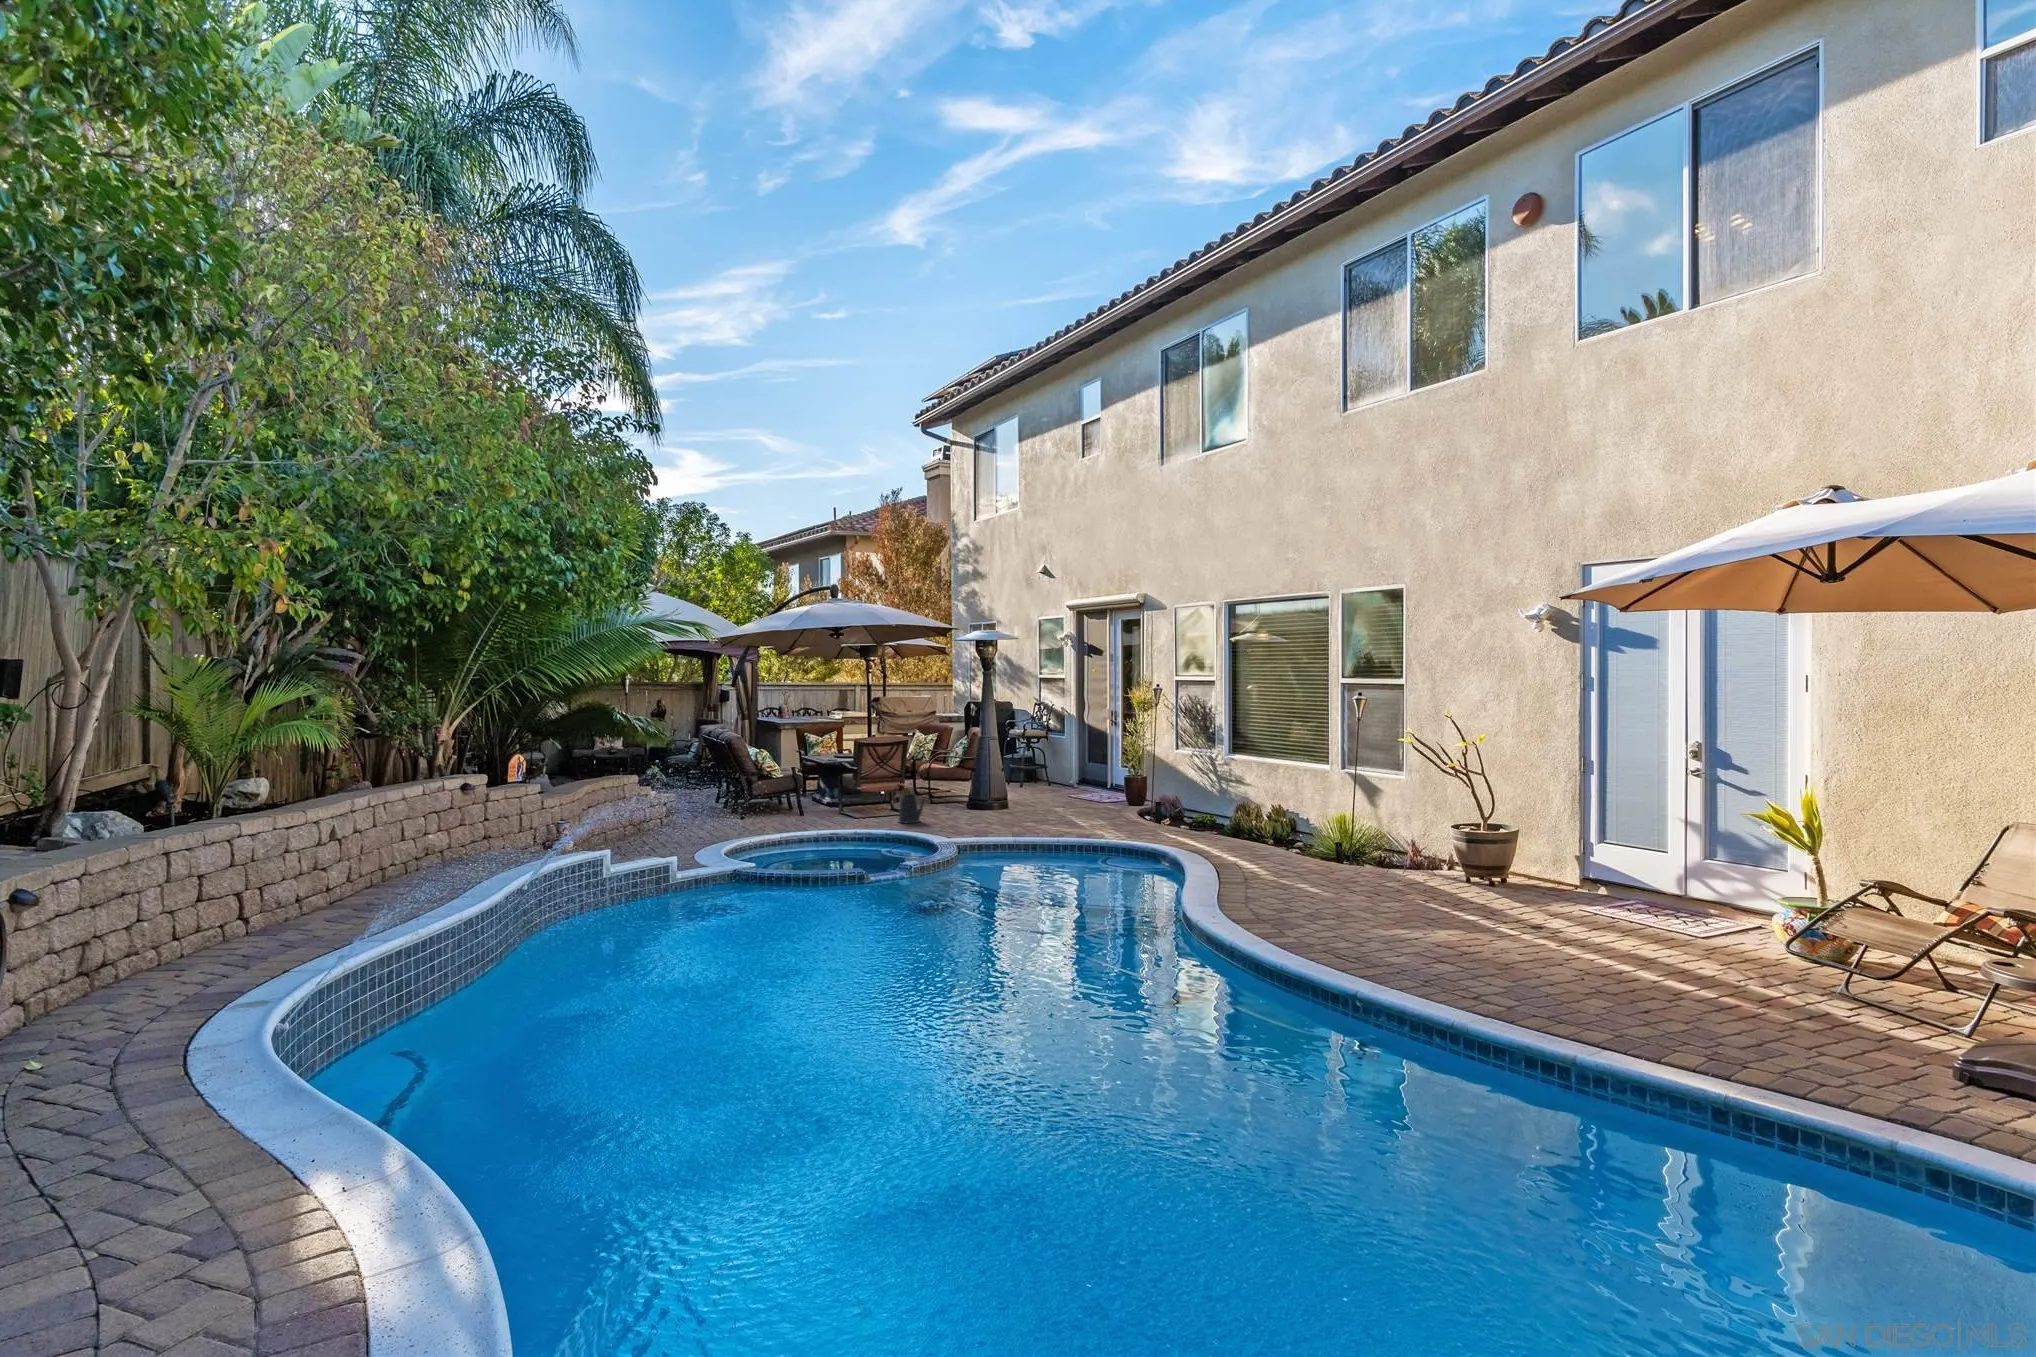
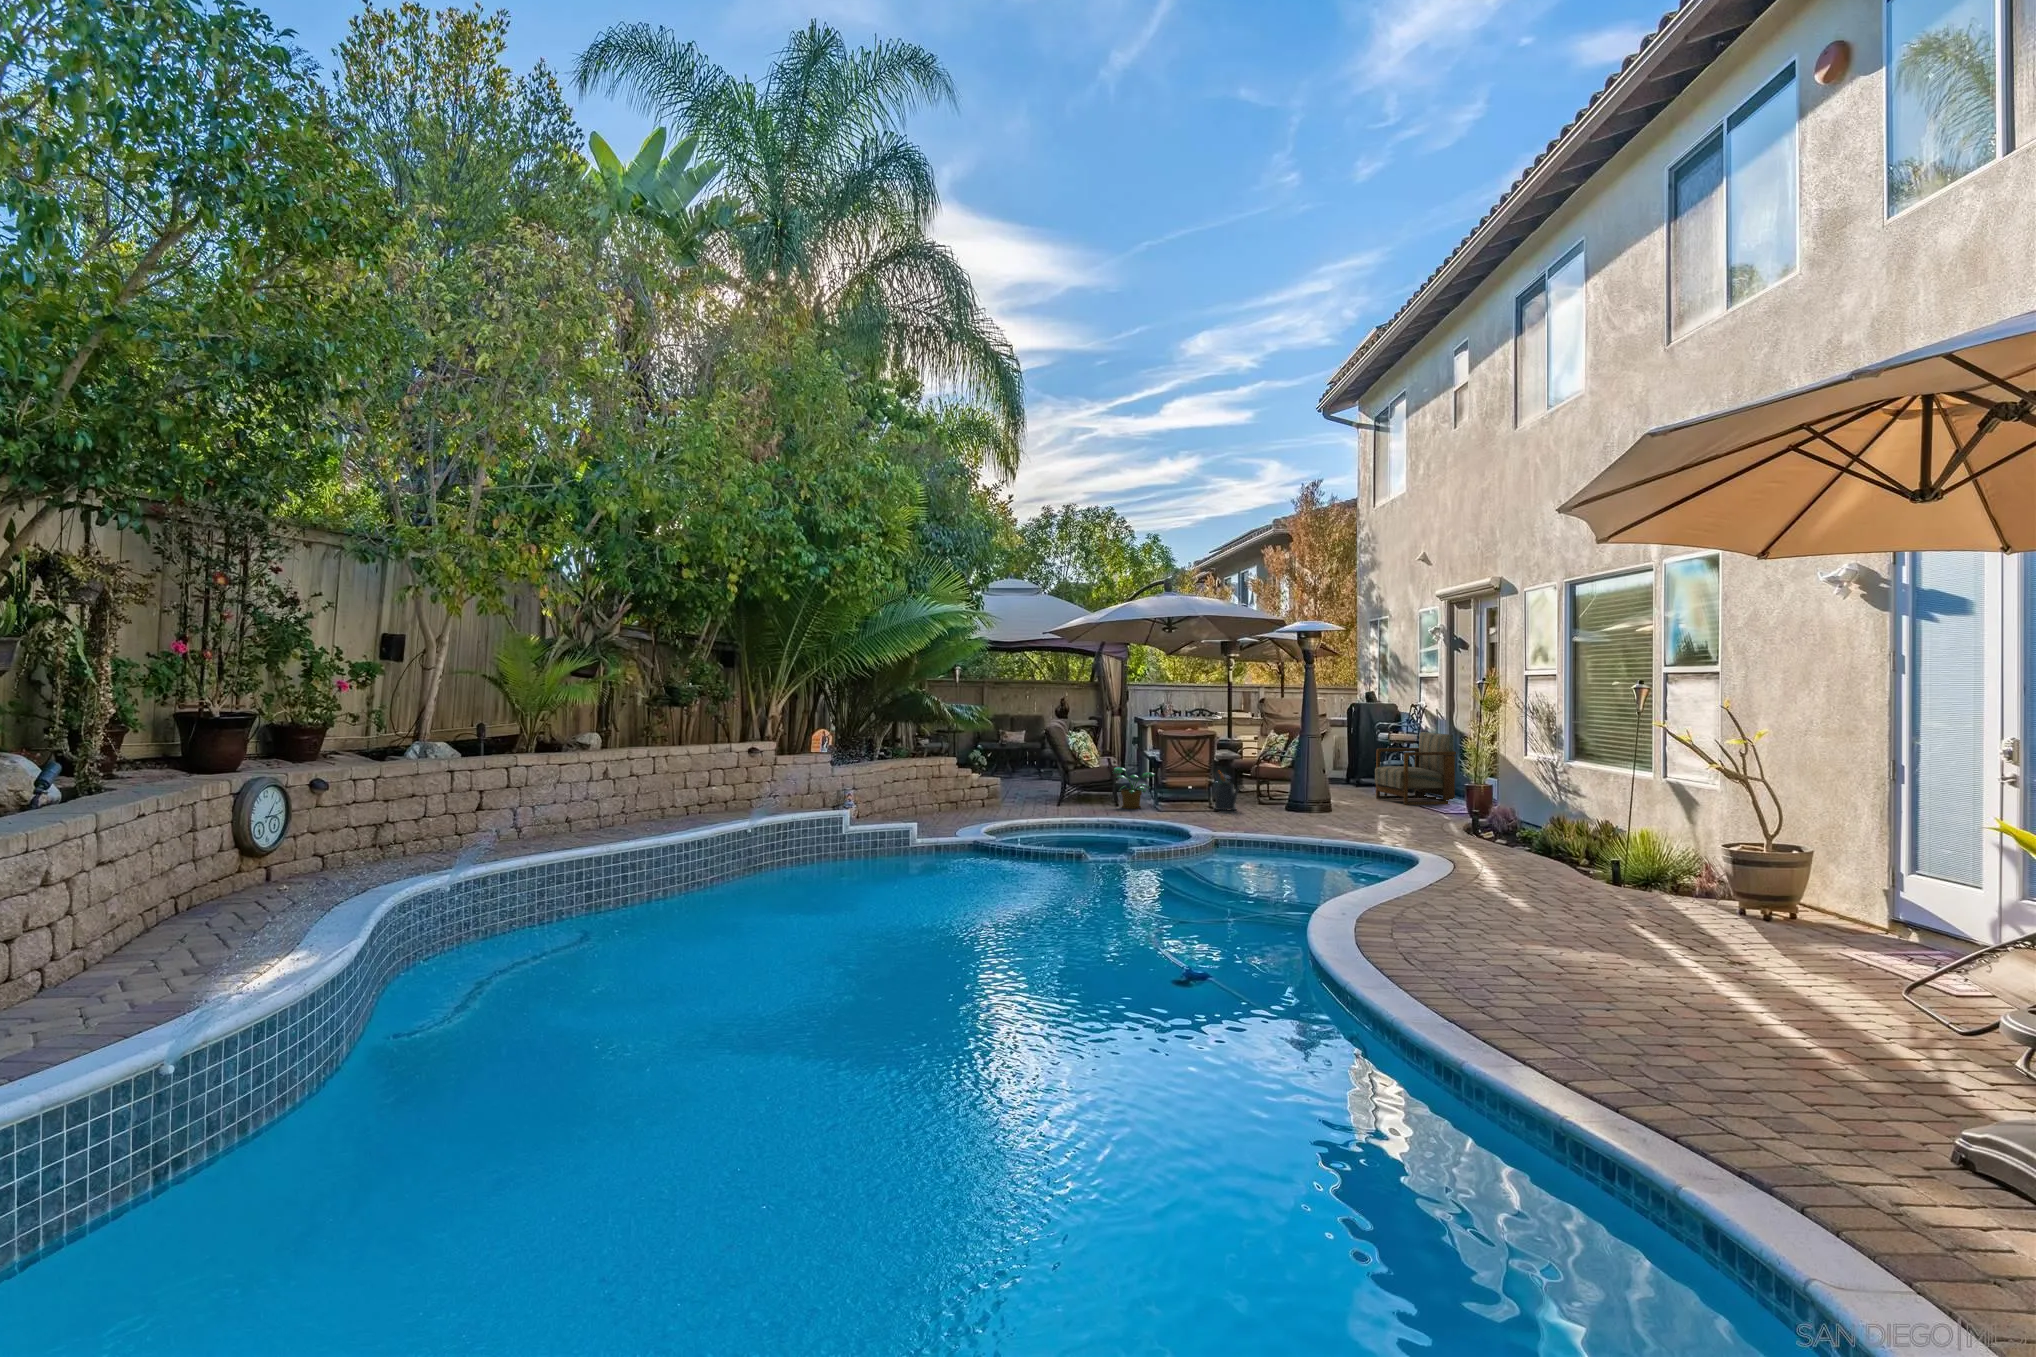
armchair: none [1013,730,1083,799] -> present [1375,732,1456,805]
potted plant: none [785,787,840,832] -> present [1112,767,1155,809]

